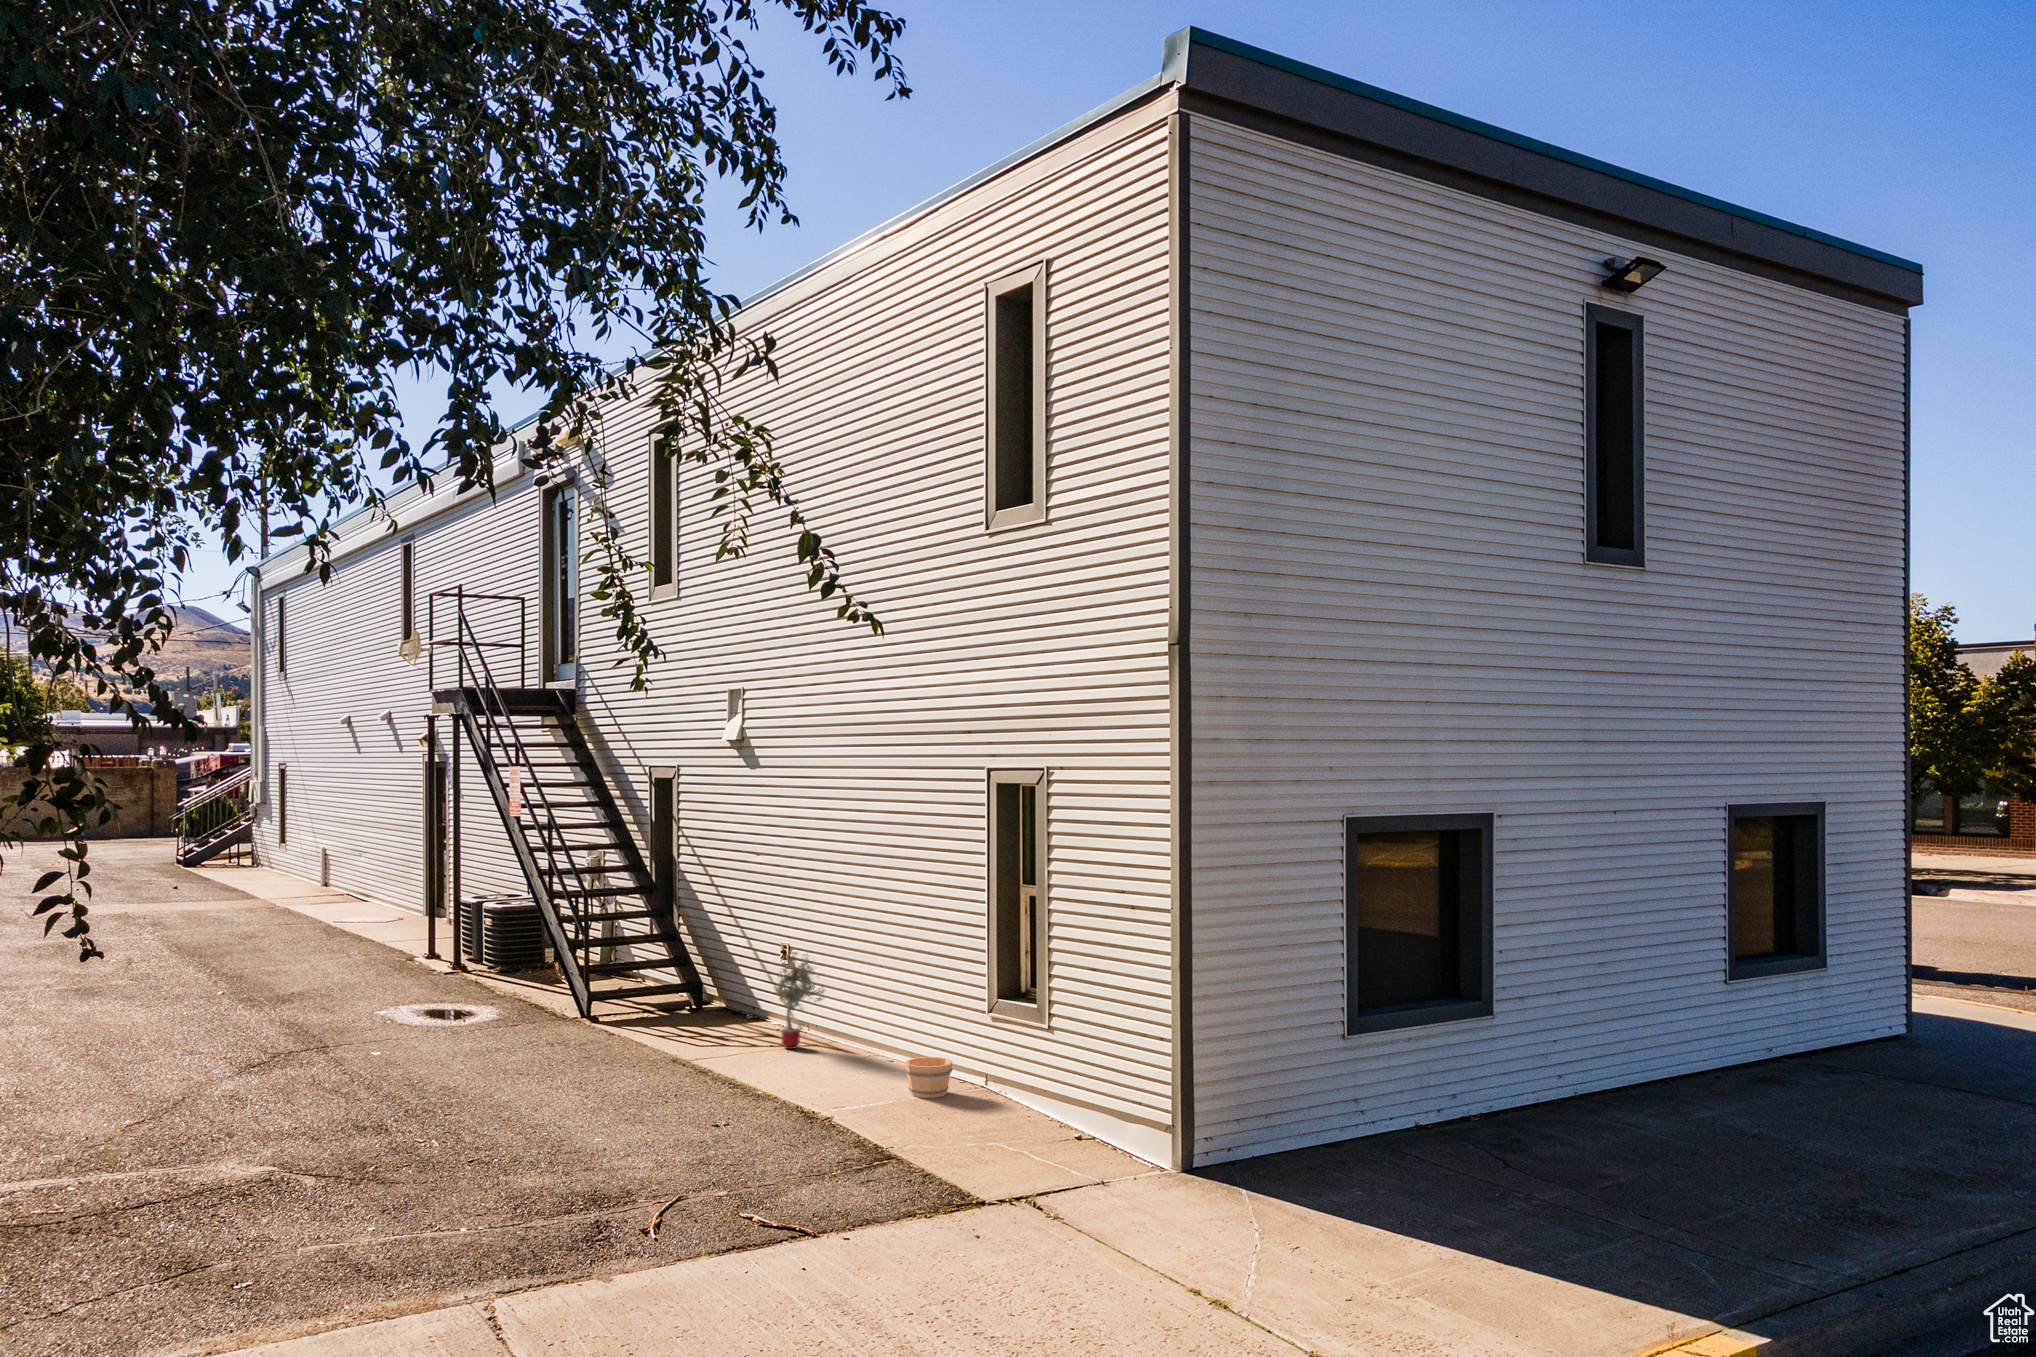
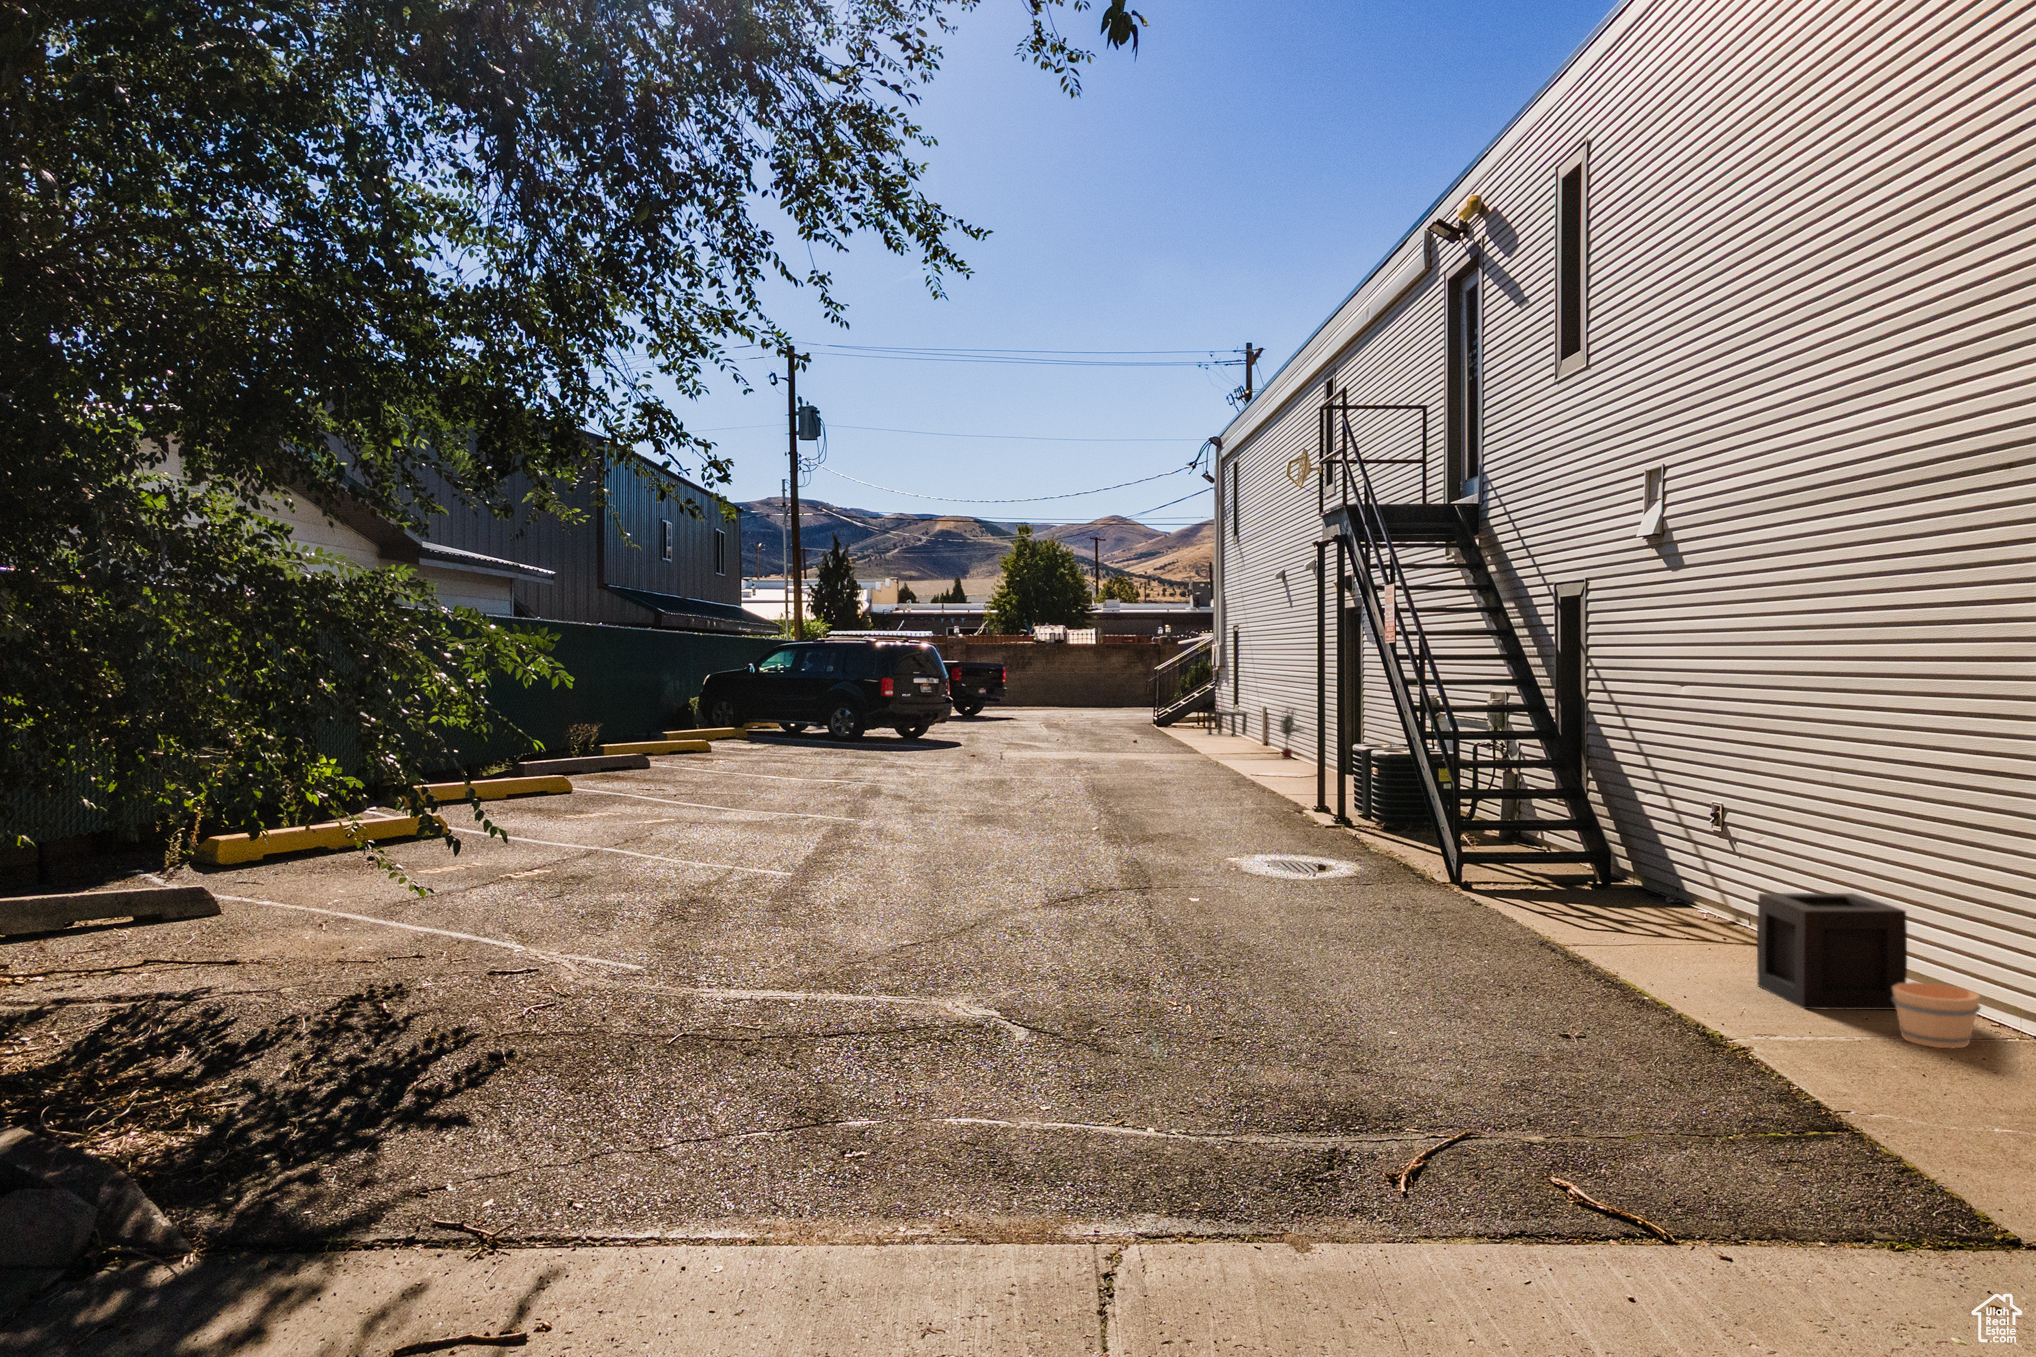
bench: none [254,854,301,880] -> present [1207,711,1247,736]
potted tree: present [776,952,825,1049] -> present [1280,709,1304,759]
wooden crate: none [820,1001,910,1085] -> present [1757,893,1907,1010]

